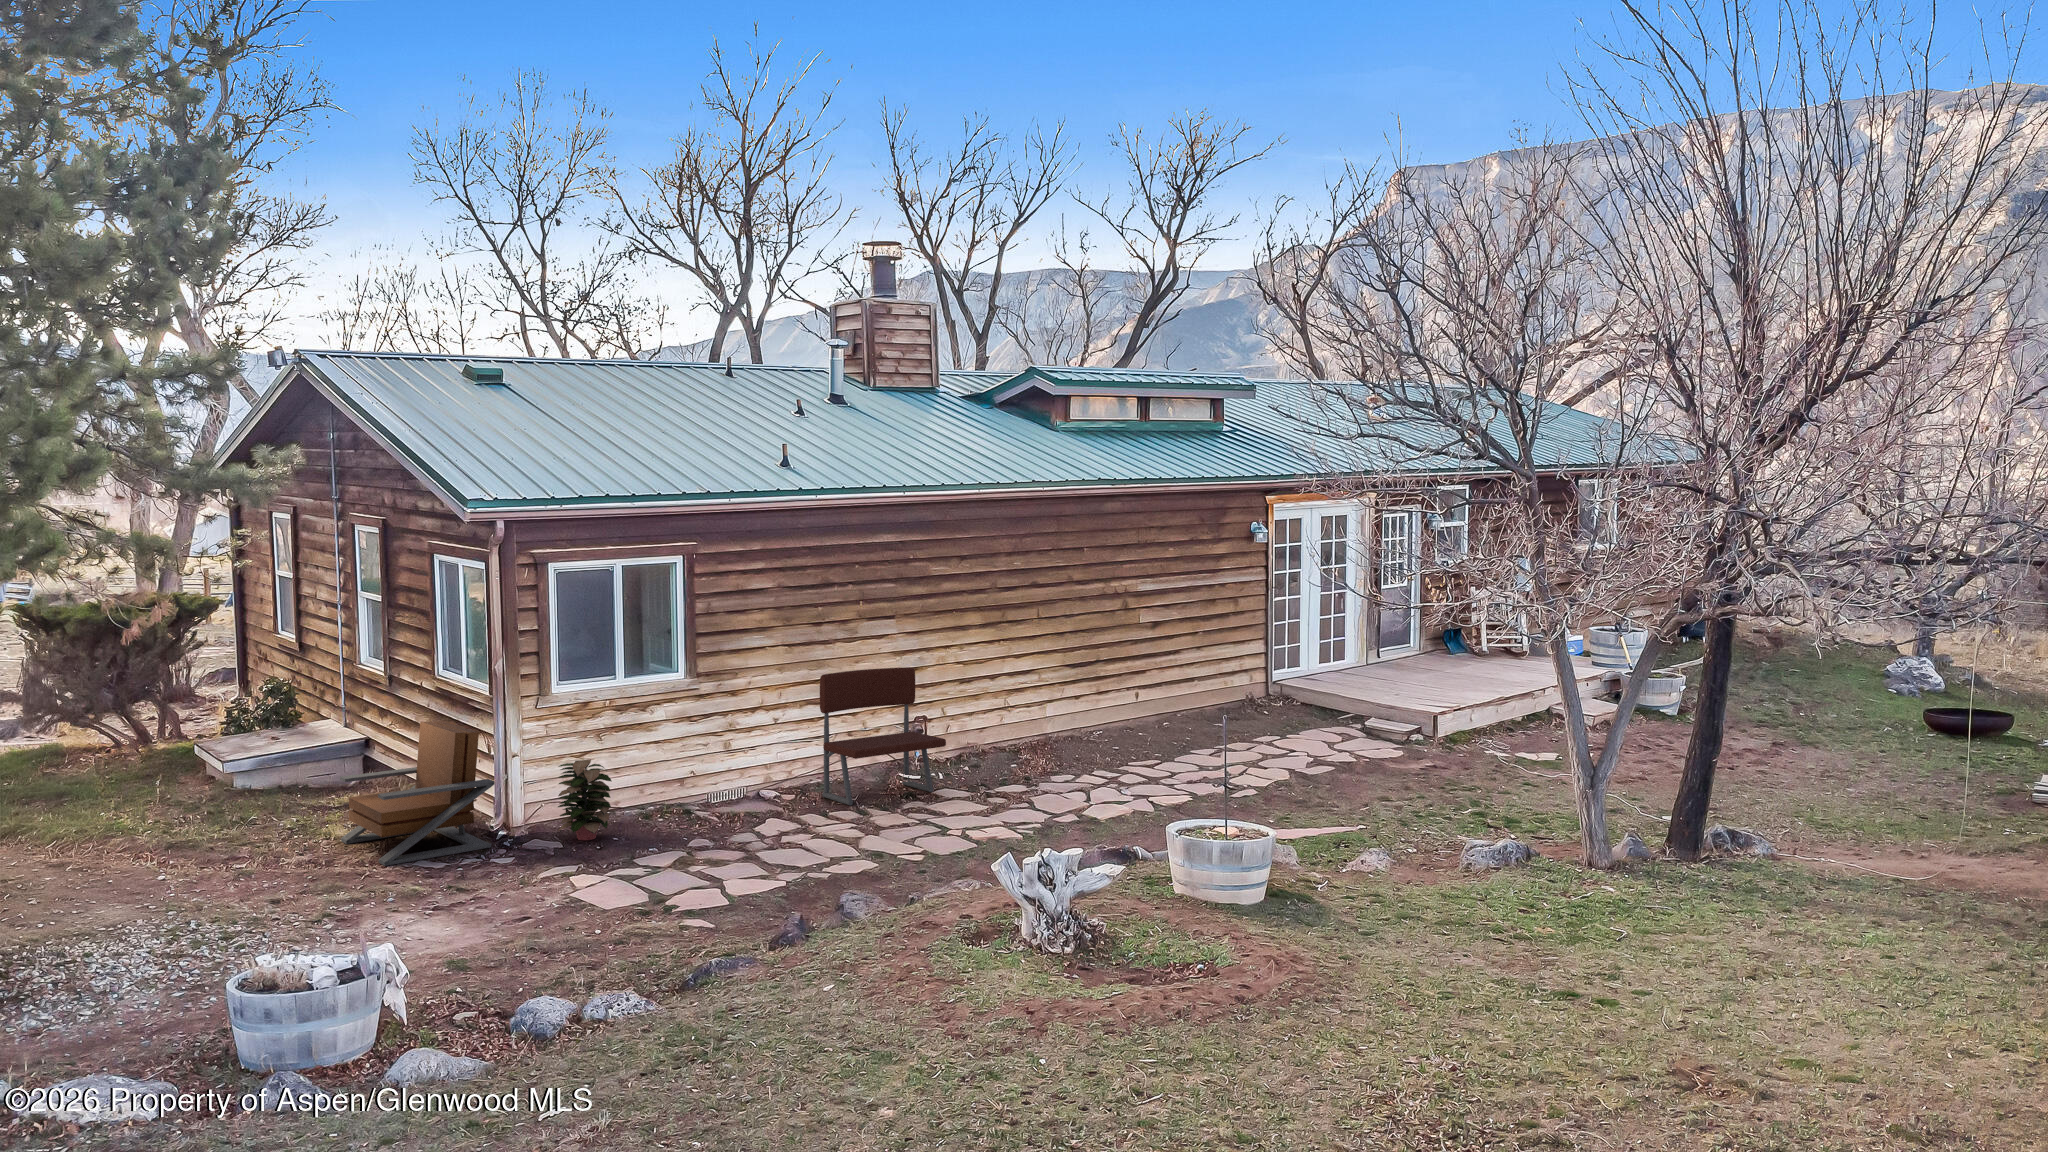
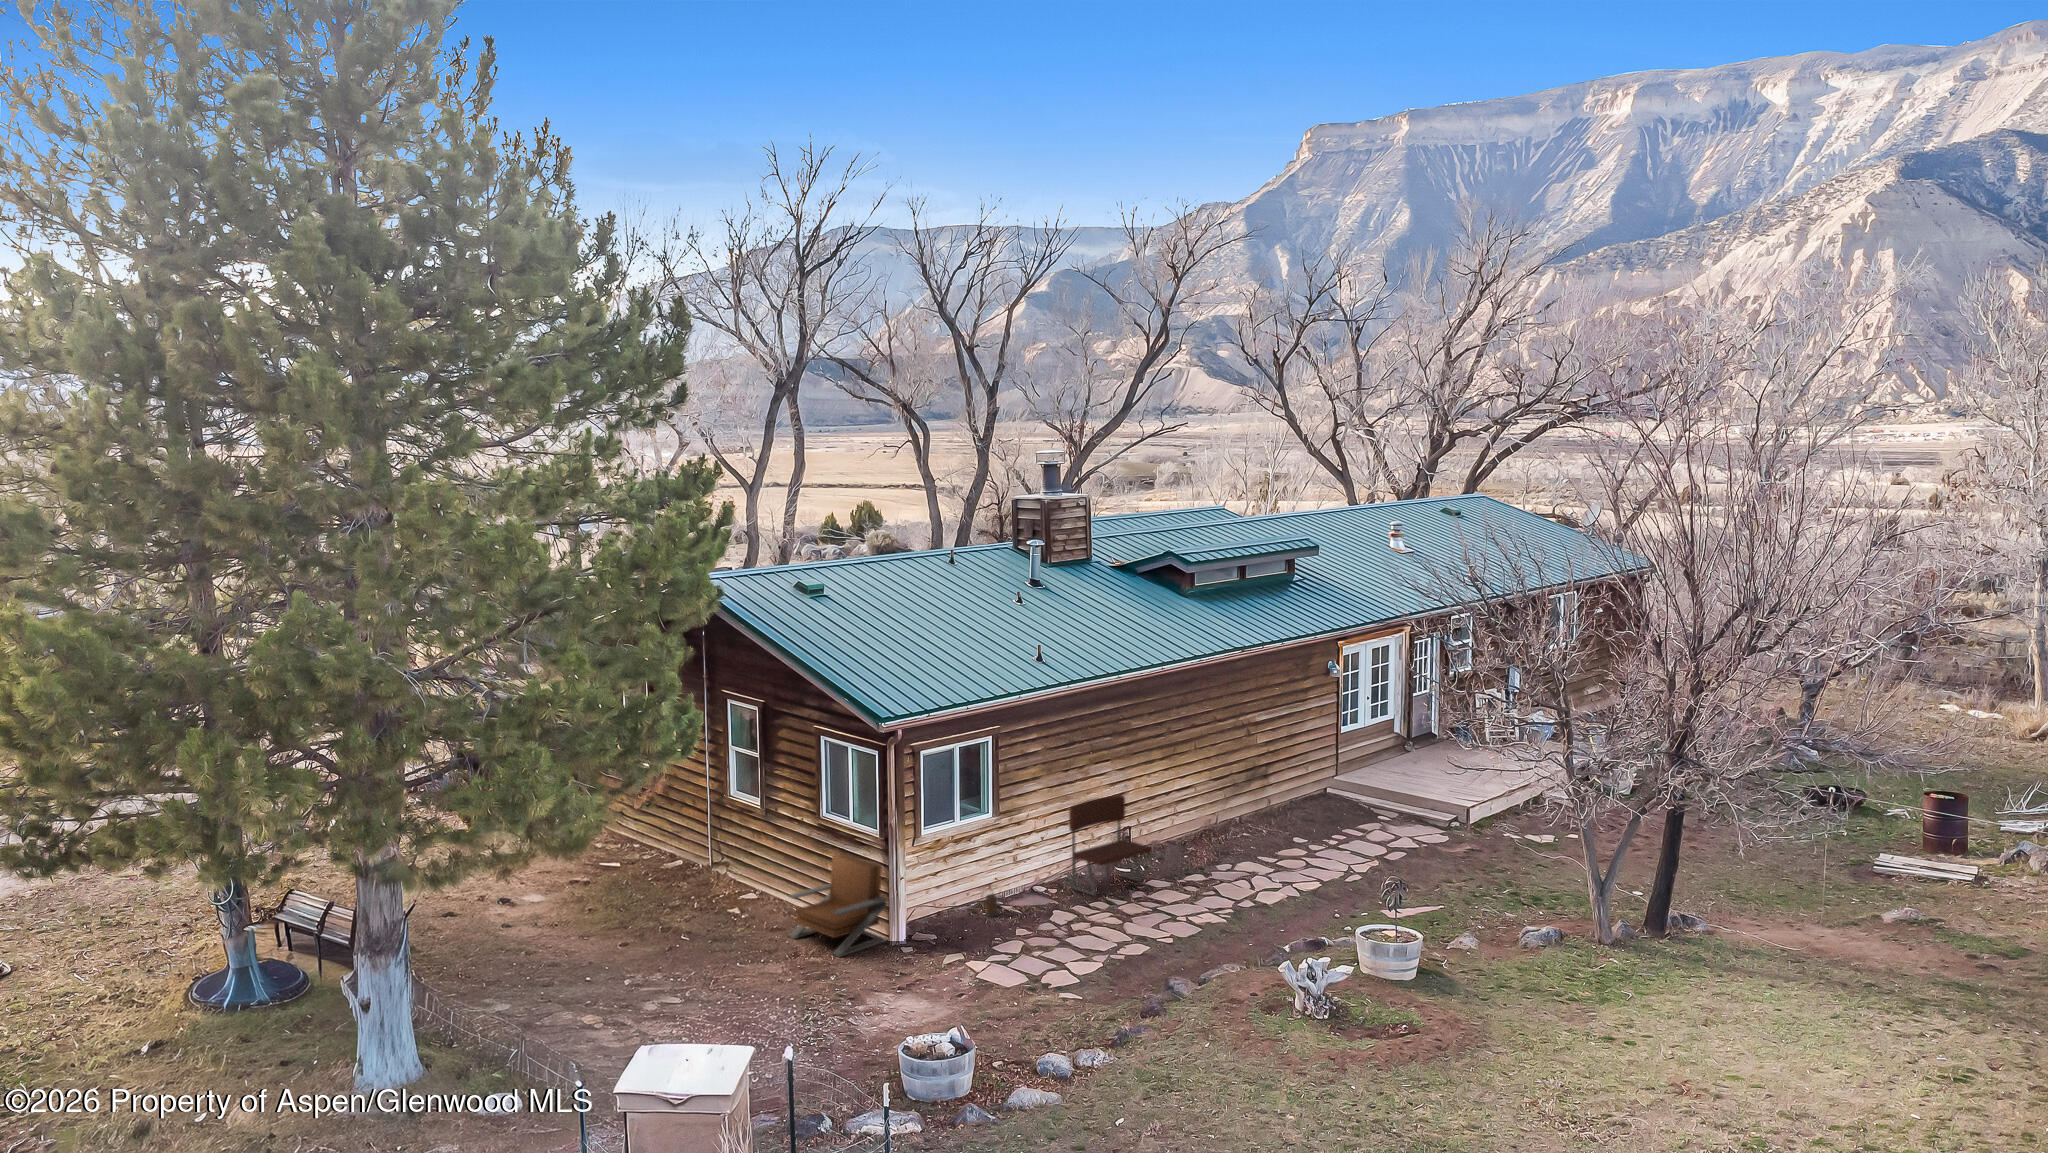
decorative plant: present [557,759,613,840] -> none [927,878,963,932]
watering can: none [656,781,693,825] -> present [982,889,998,917]

